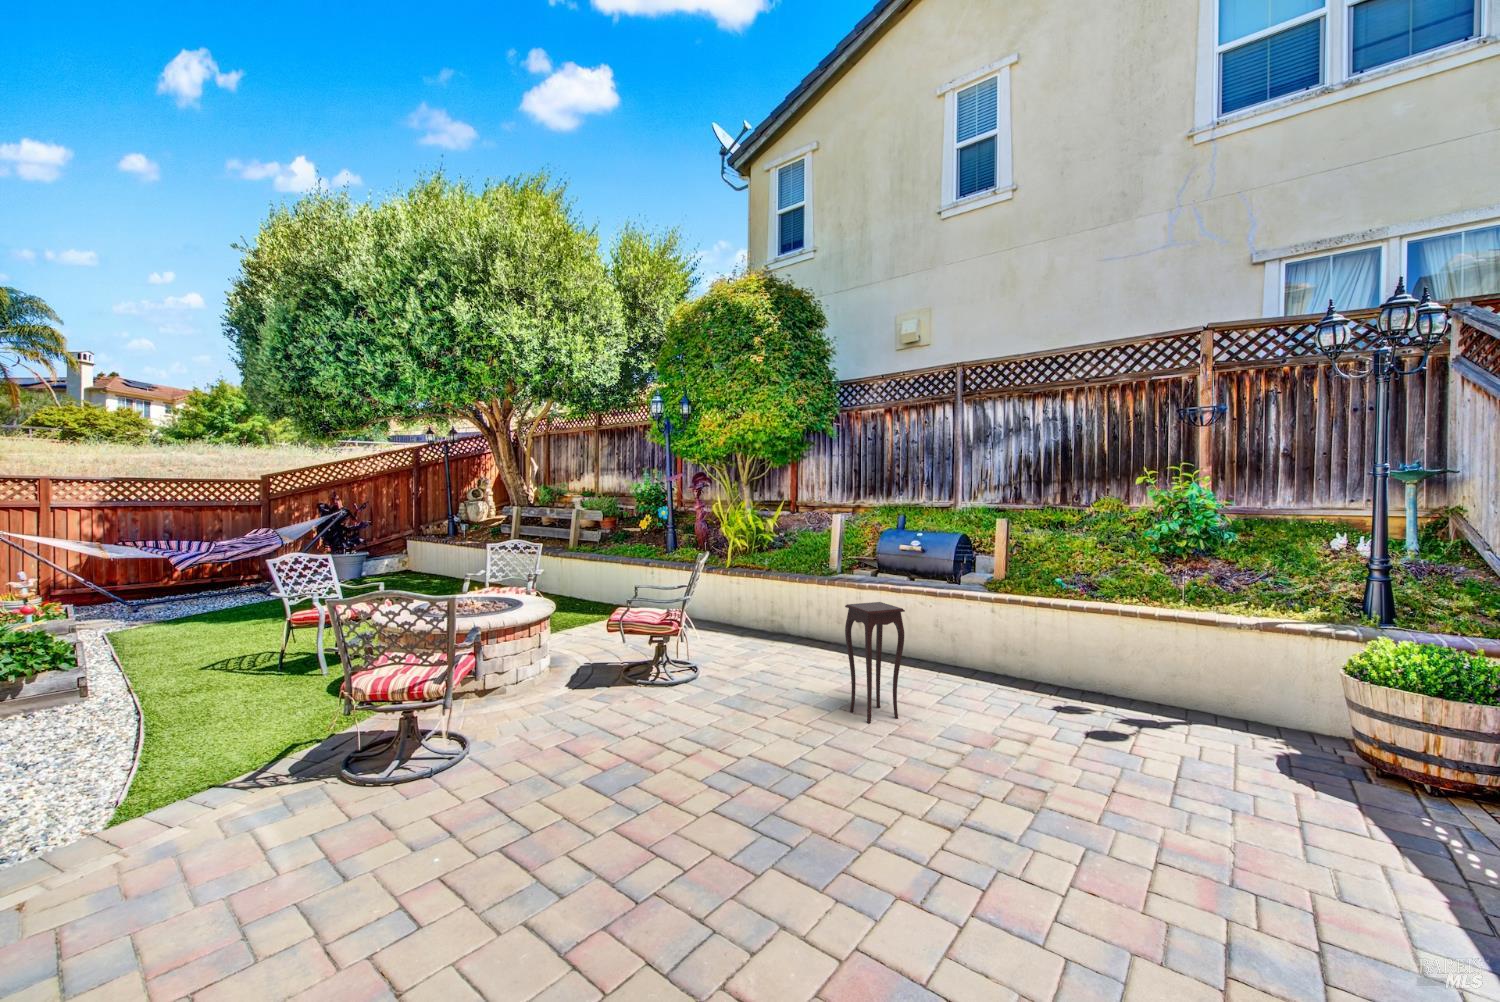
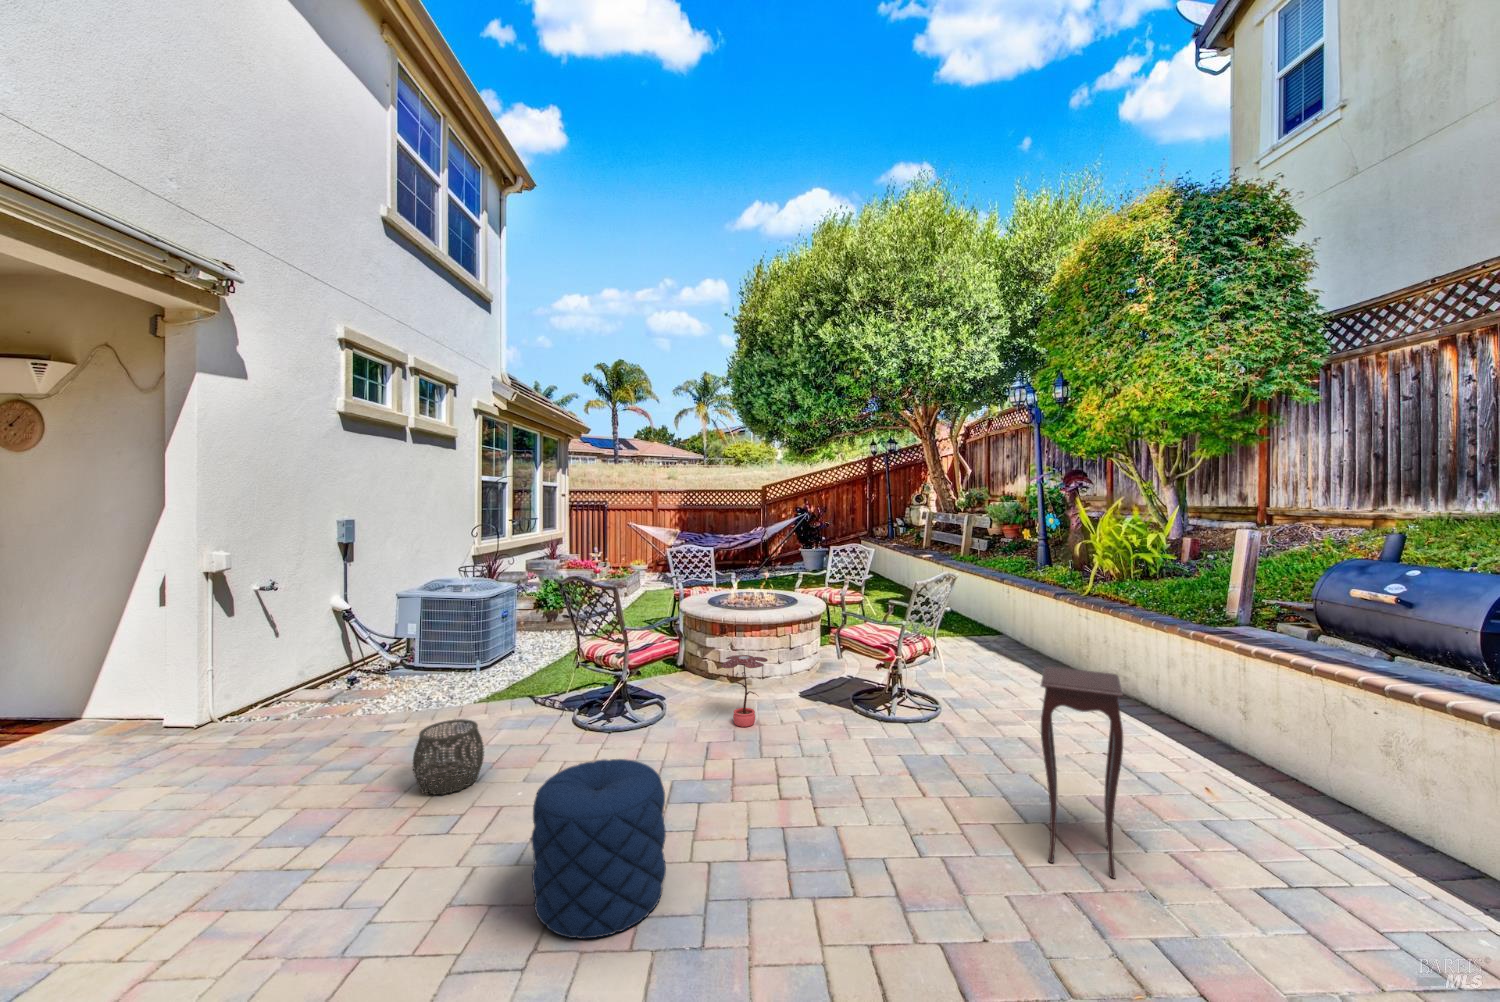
potted plant: none [538,652,591,725] -> present [721,655,768,727]
pouf: none [635,737,753,898] -> present [531,759,666,938]
woven basket: none [267,801,380,919] -> present [413,719,484,795]

